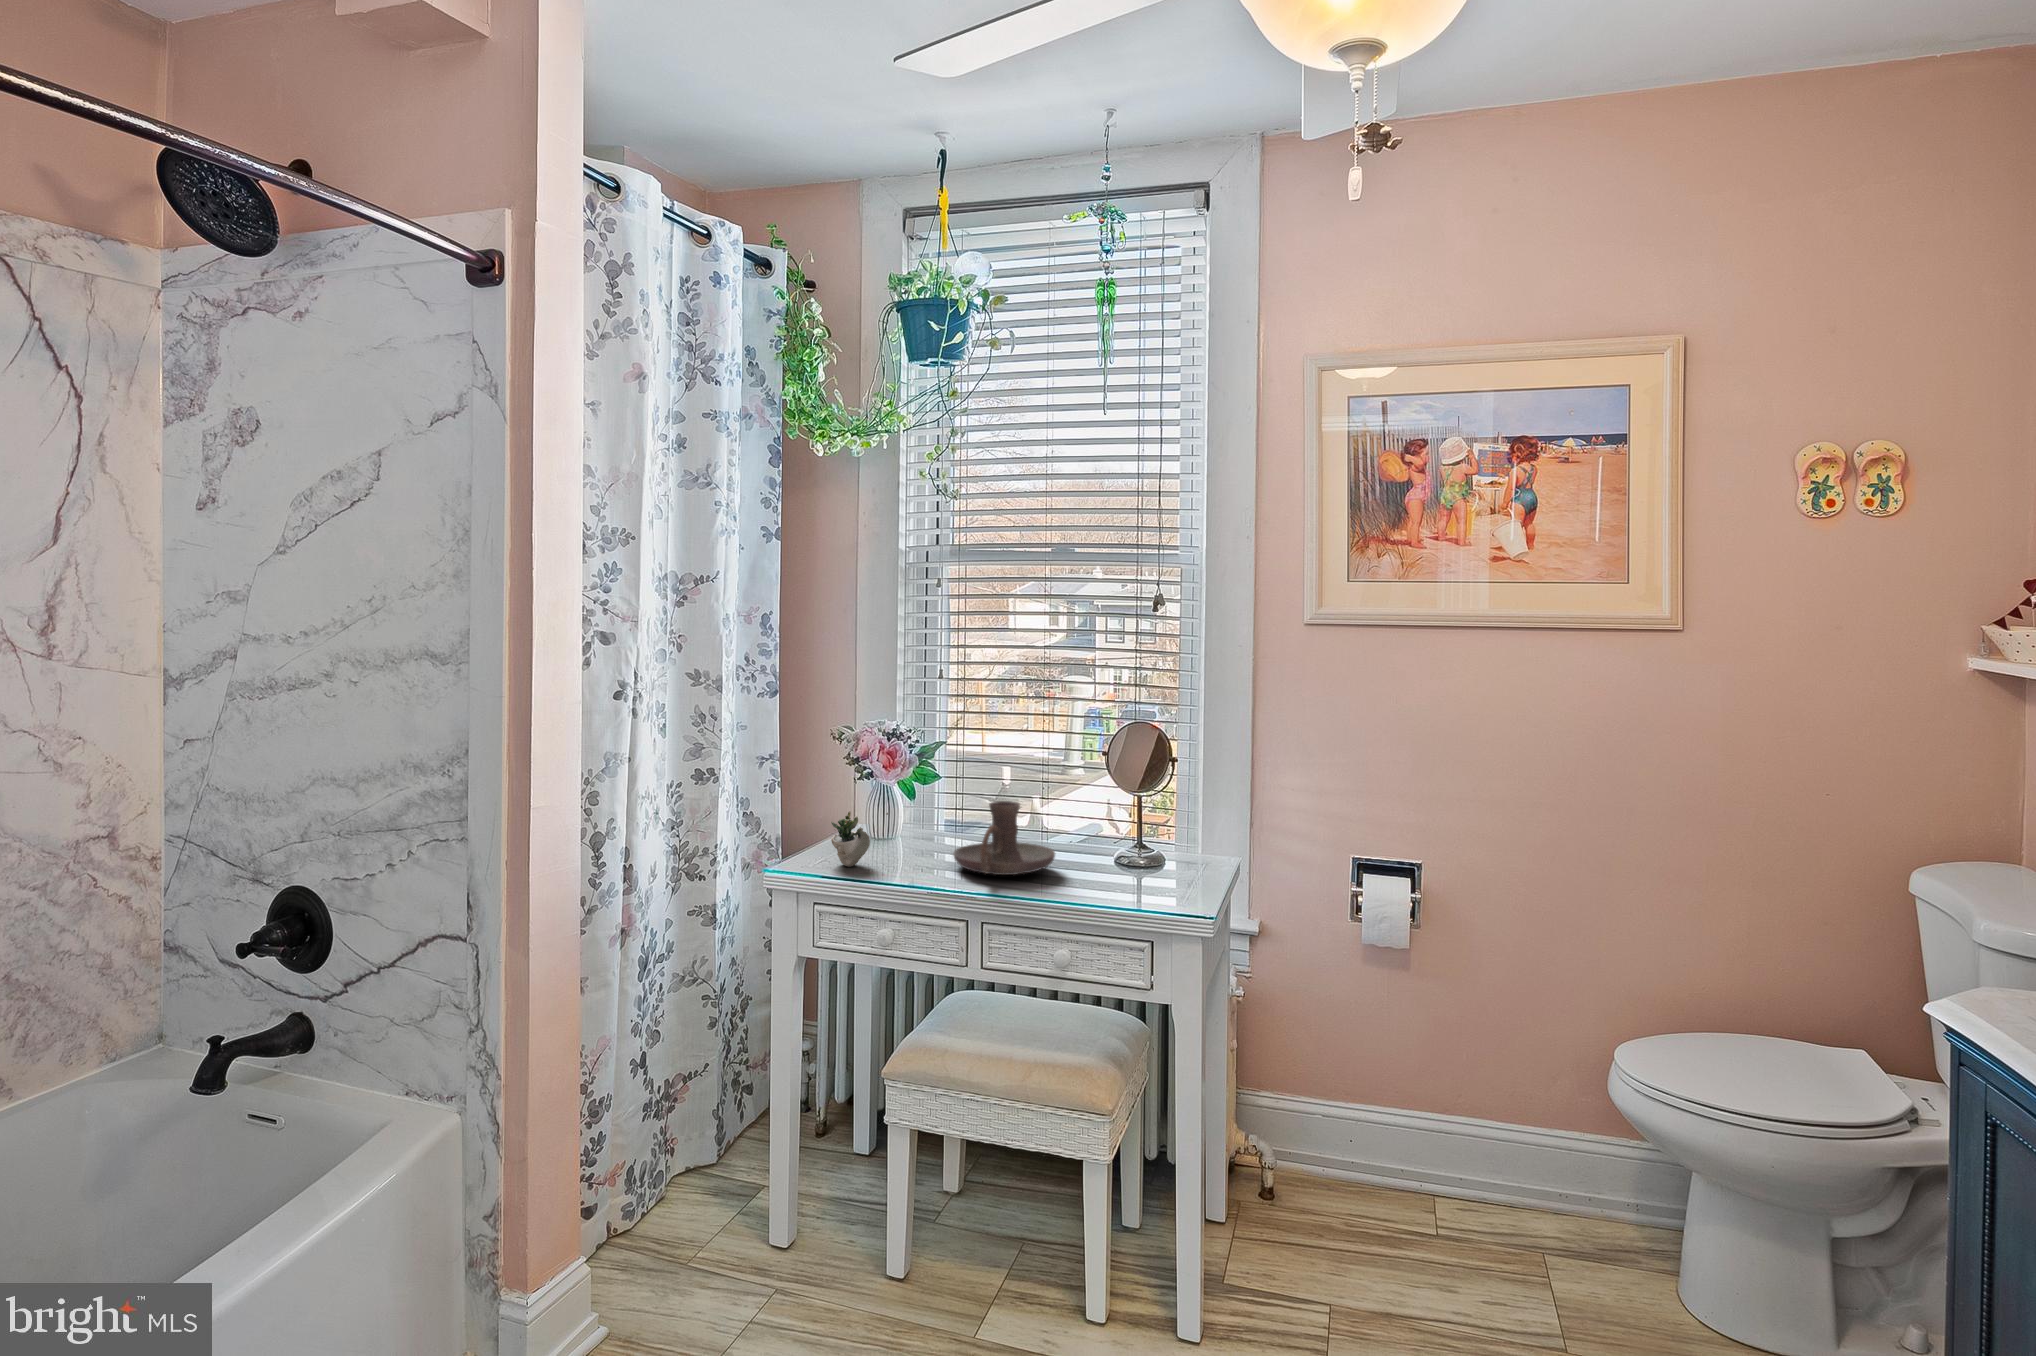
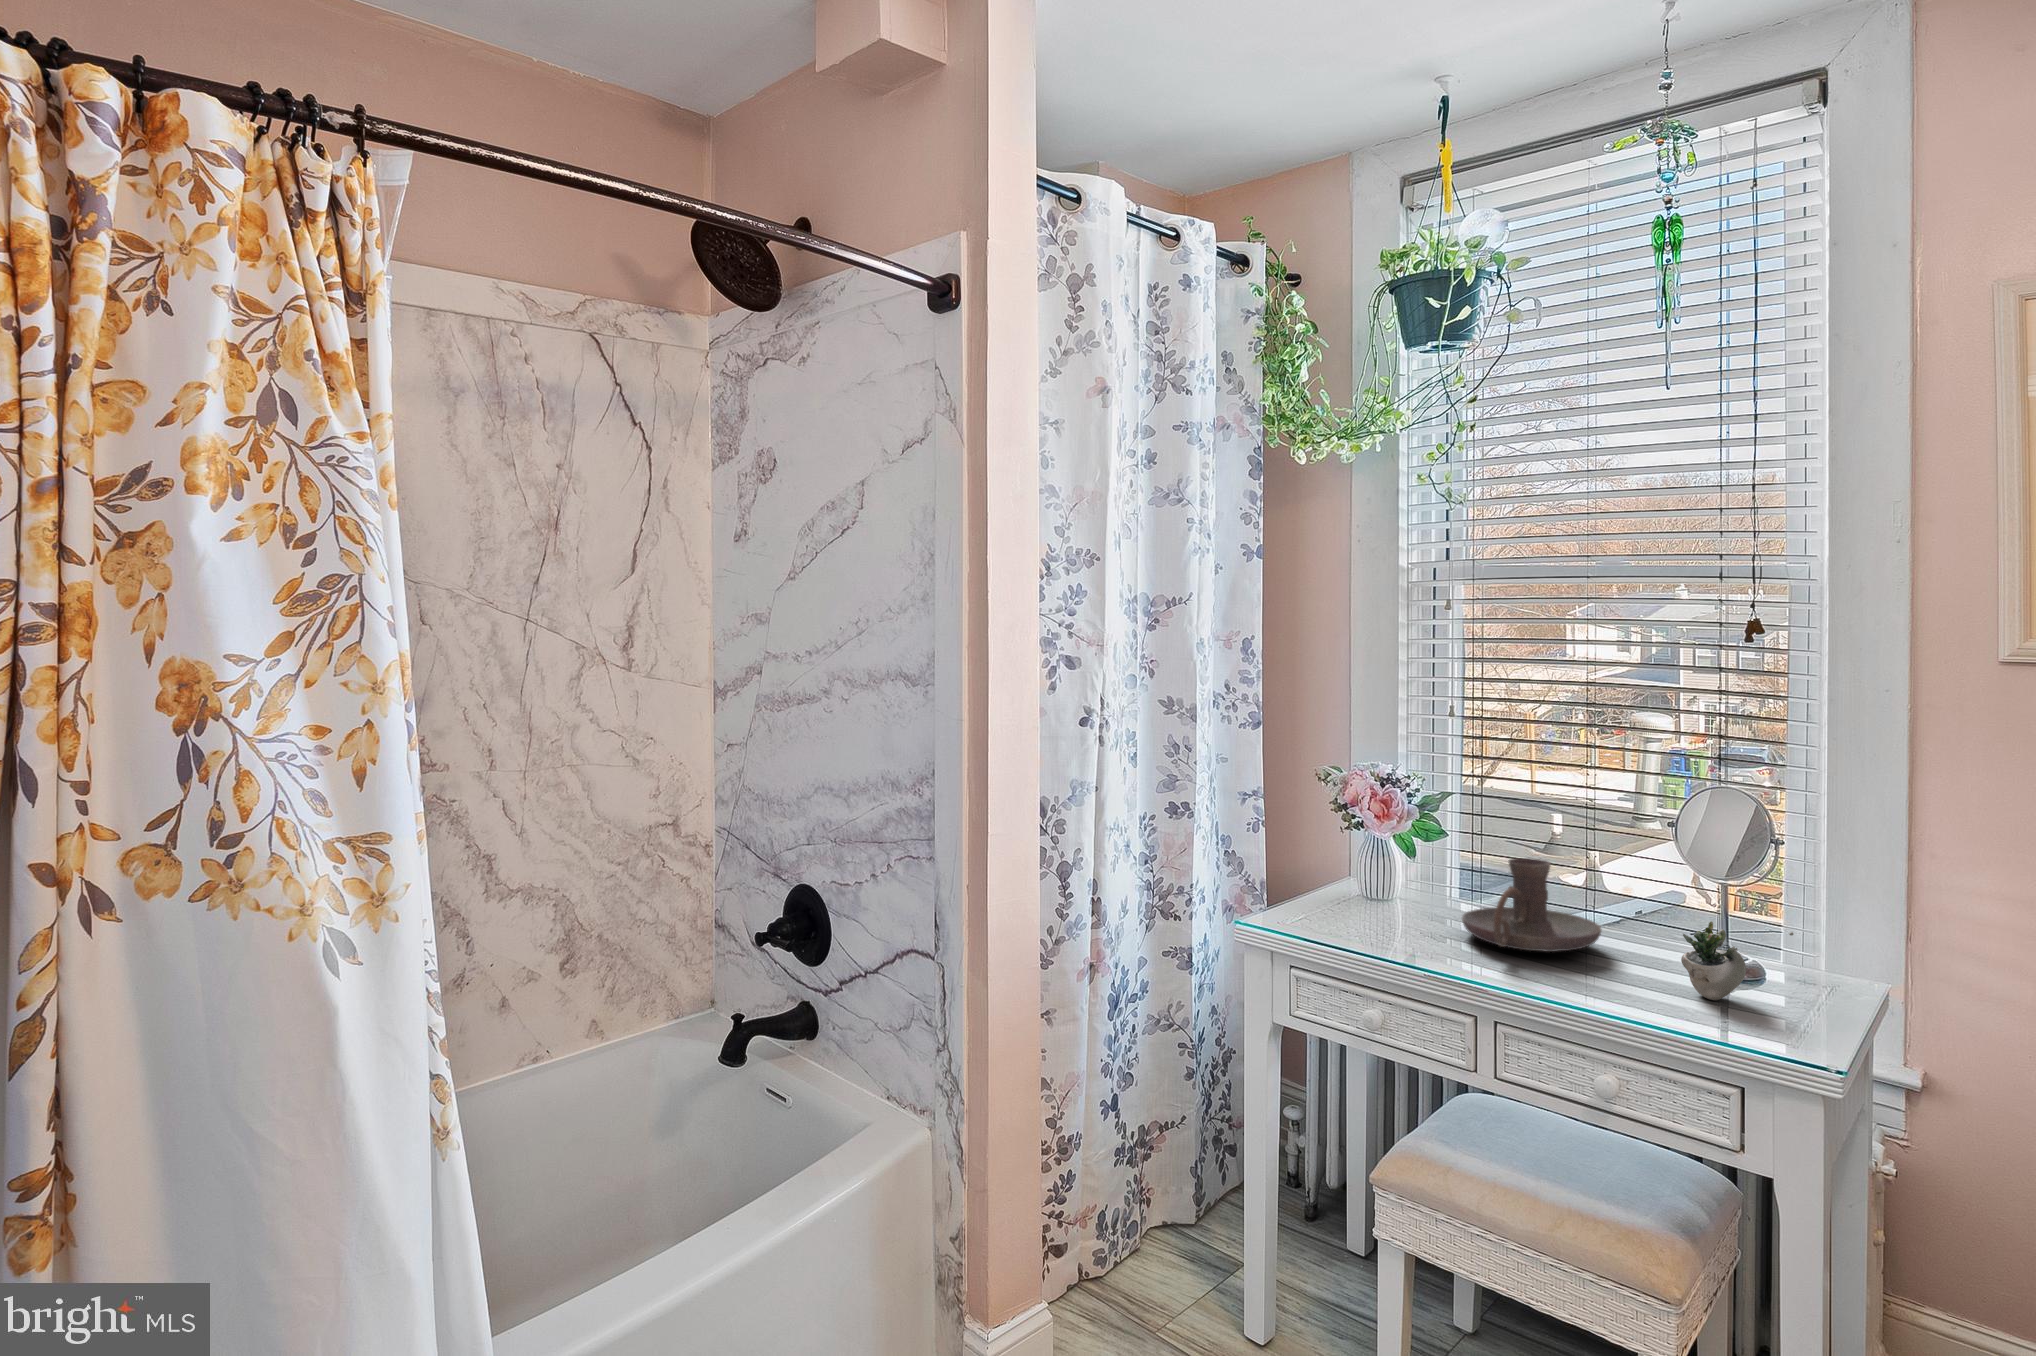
succulent plant: present [831,811,888,867] -> present [1681,921,1793,1000]

